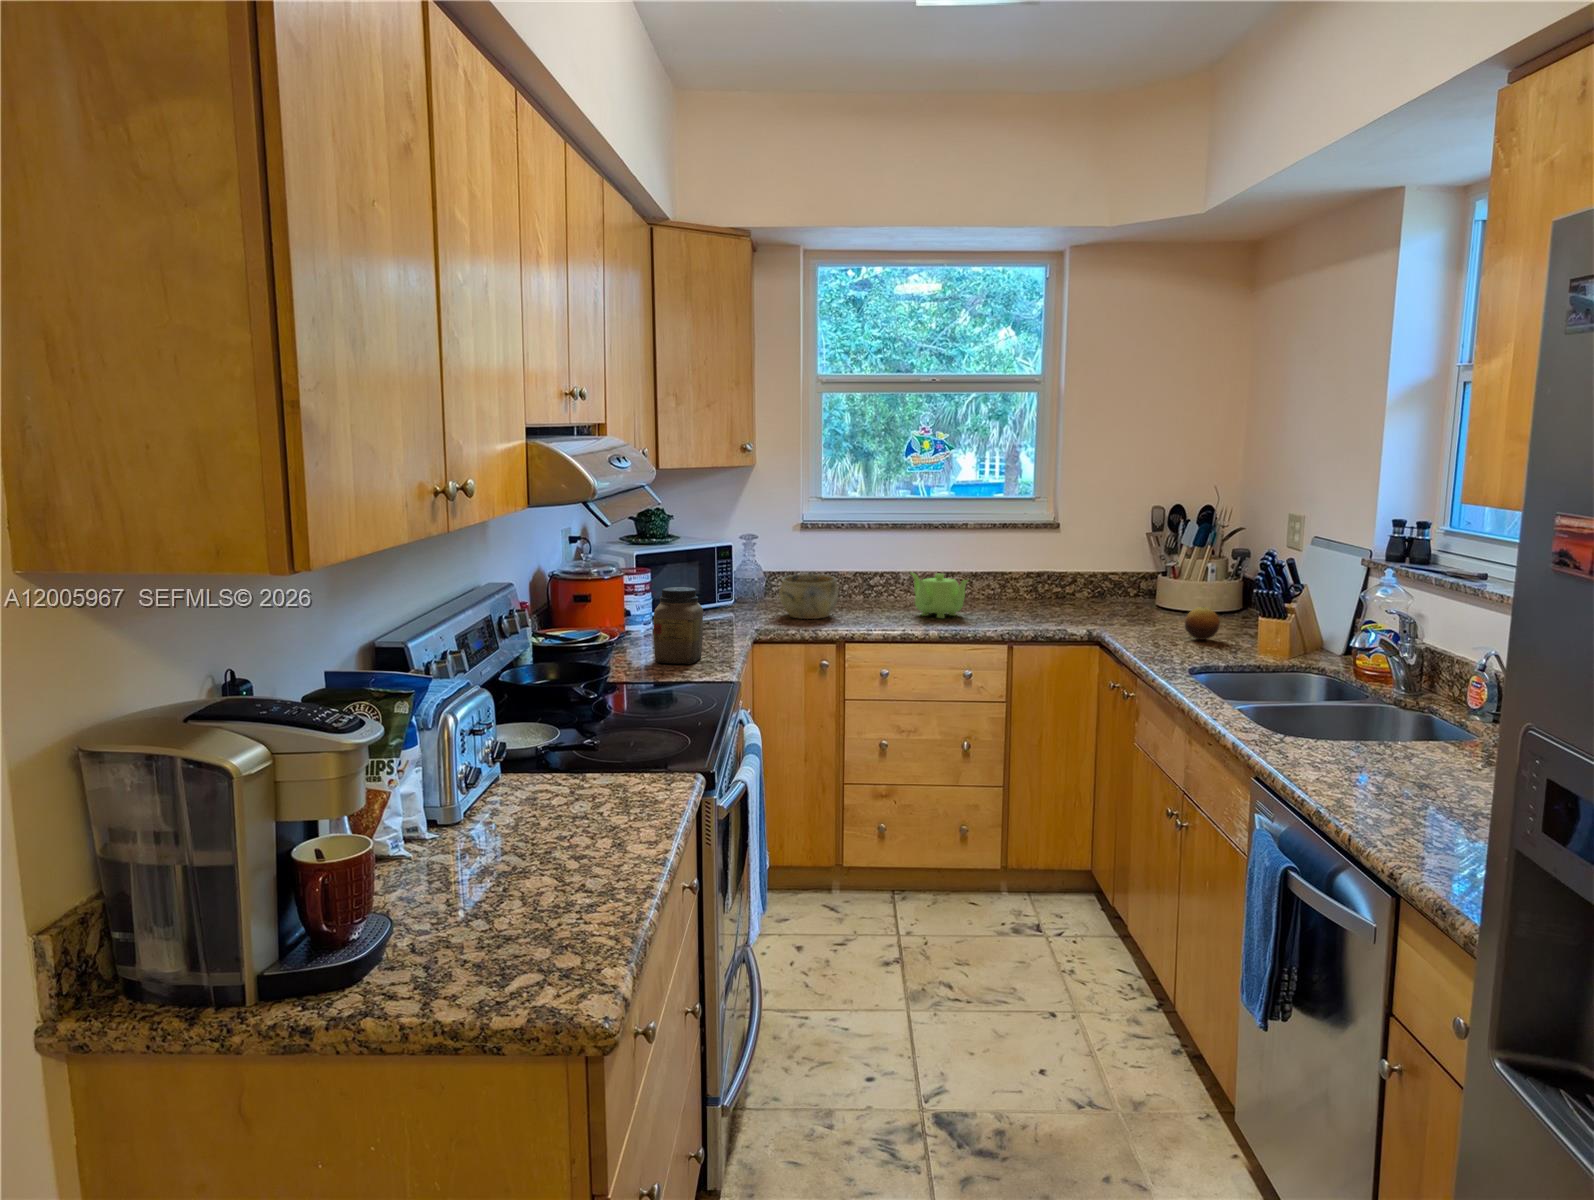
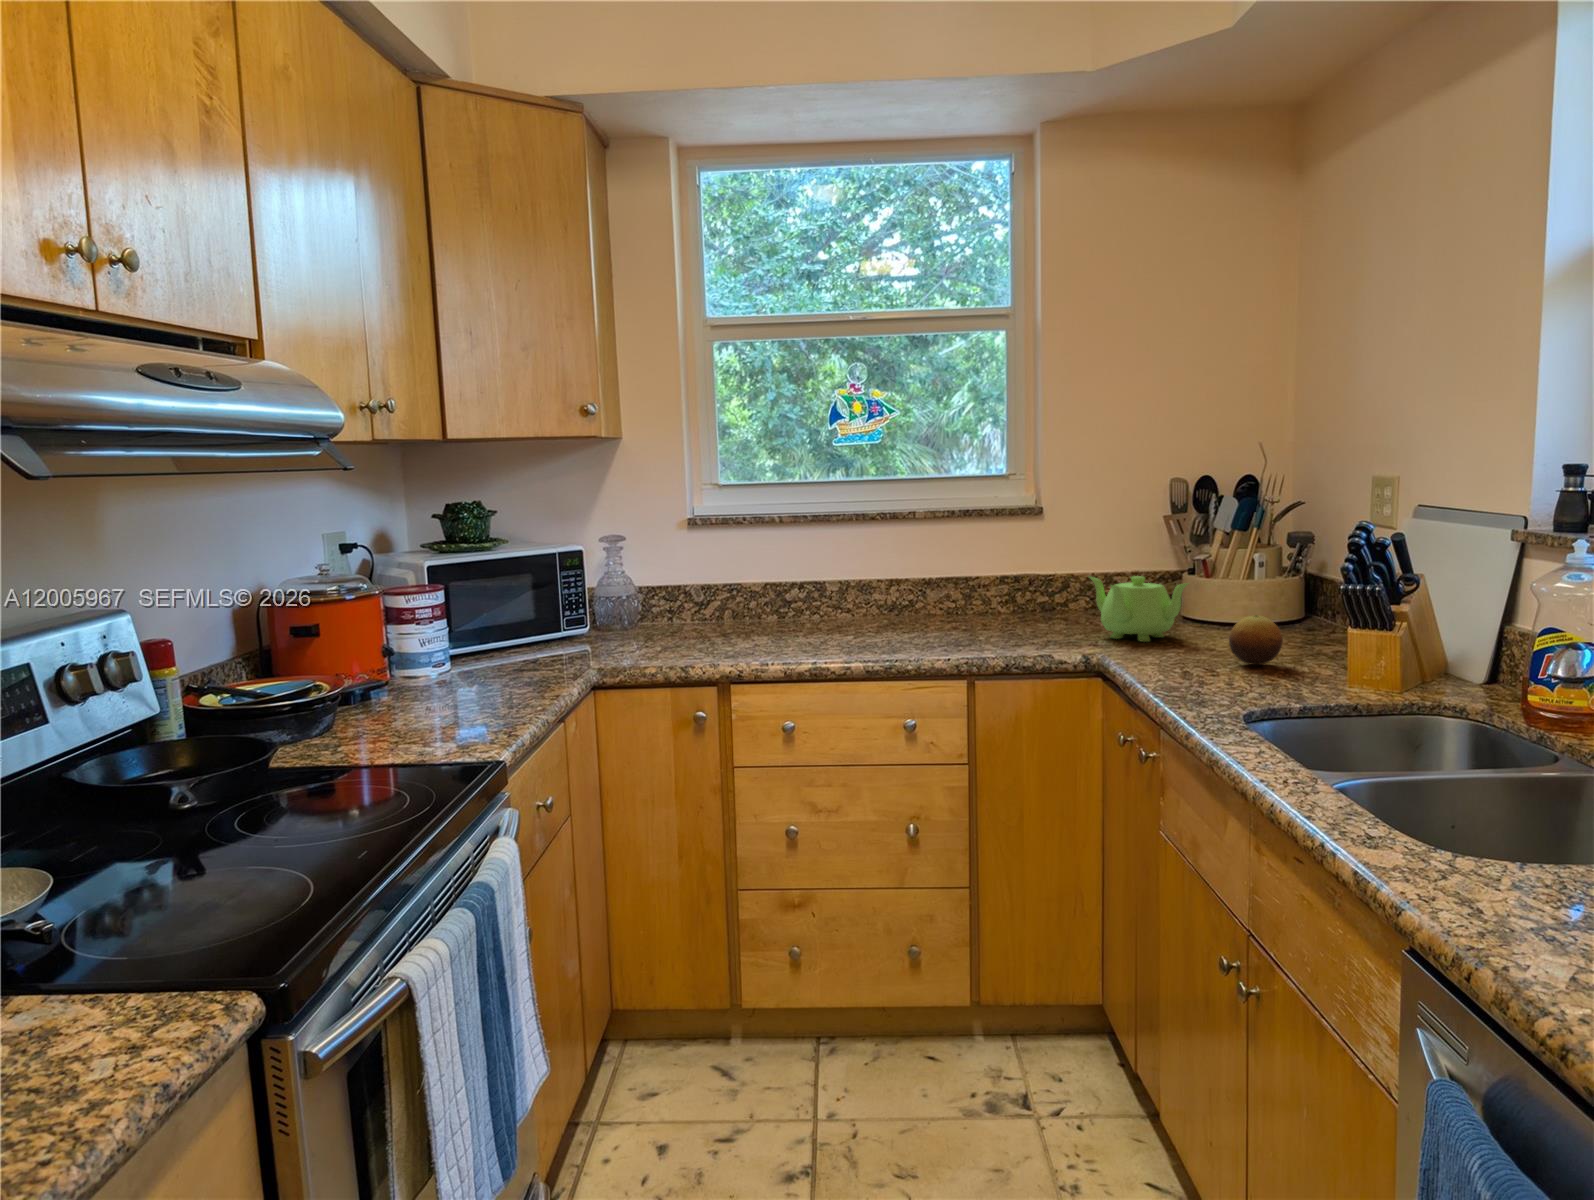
teapot: present [911,573,968,618] -> present [1089,576,1188,642]
ceramic bowl: present [779,574,838,619] -> none [643,586,728,650]
jar: present [654,587,703,664] -> none [388,608,477,730]

